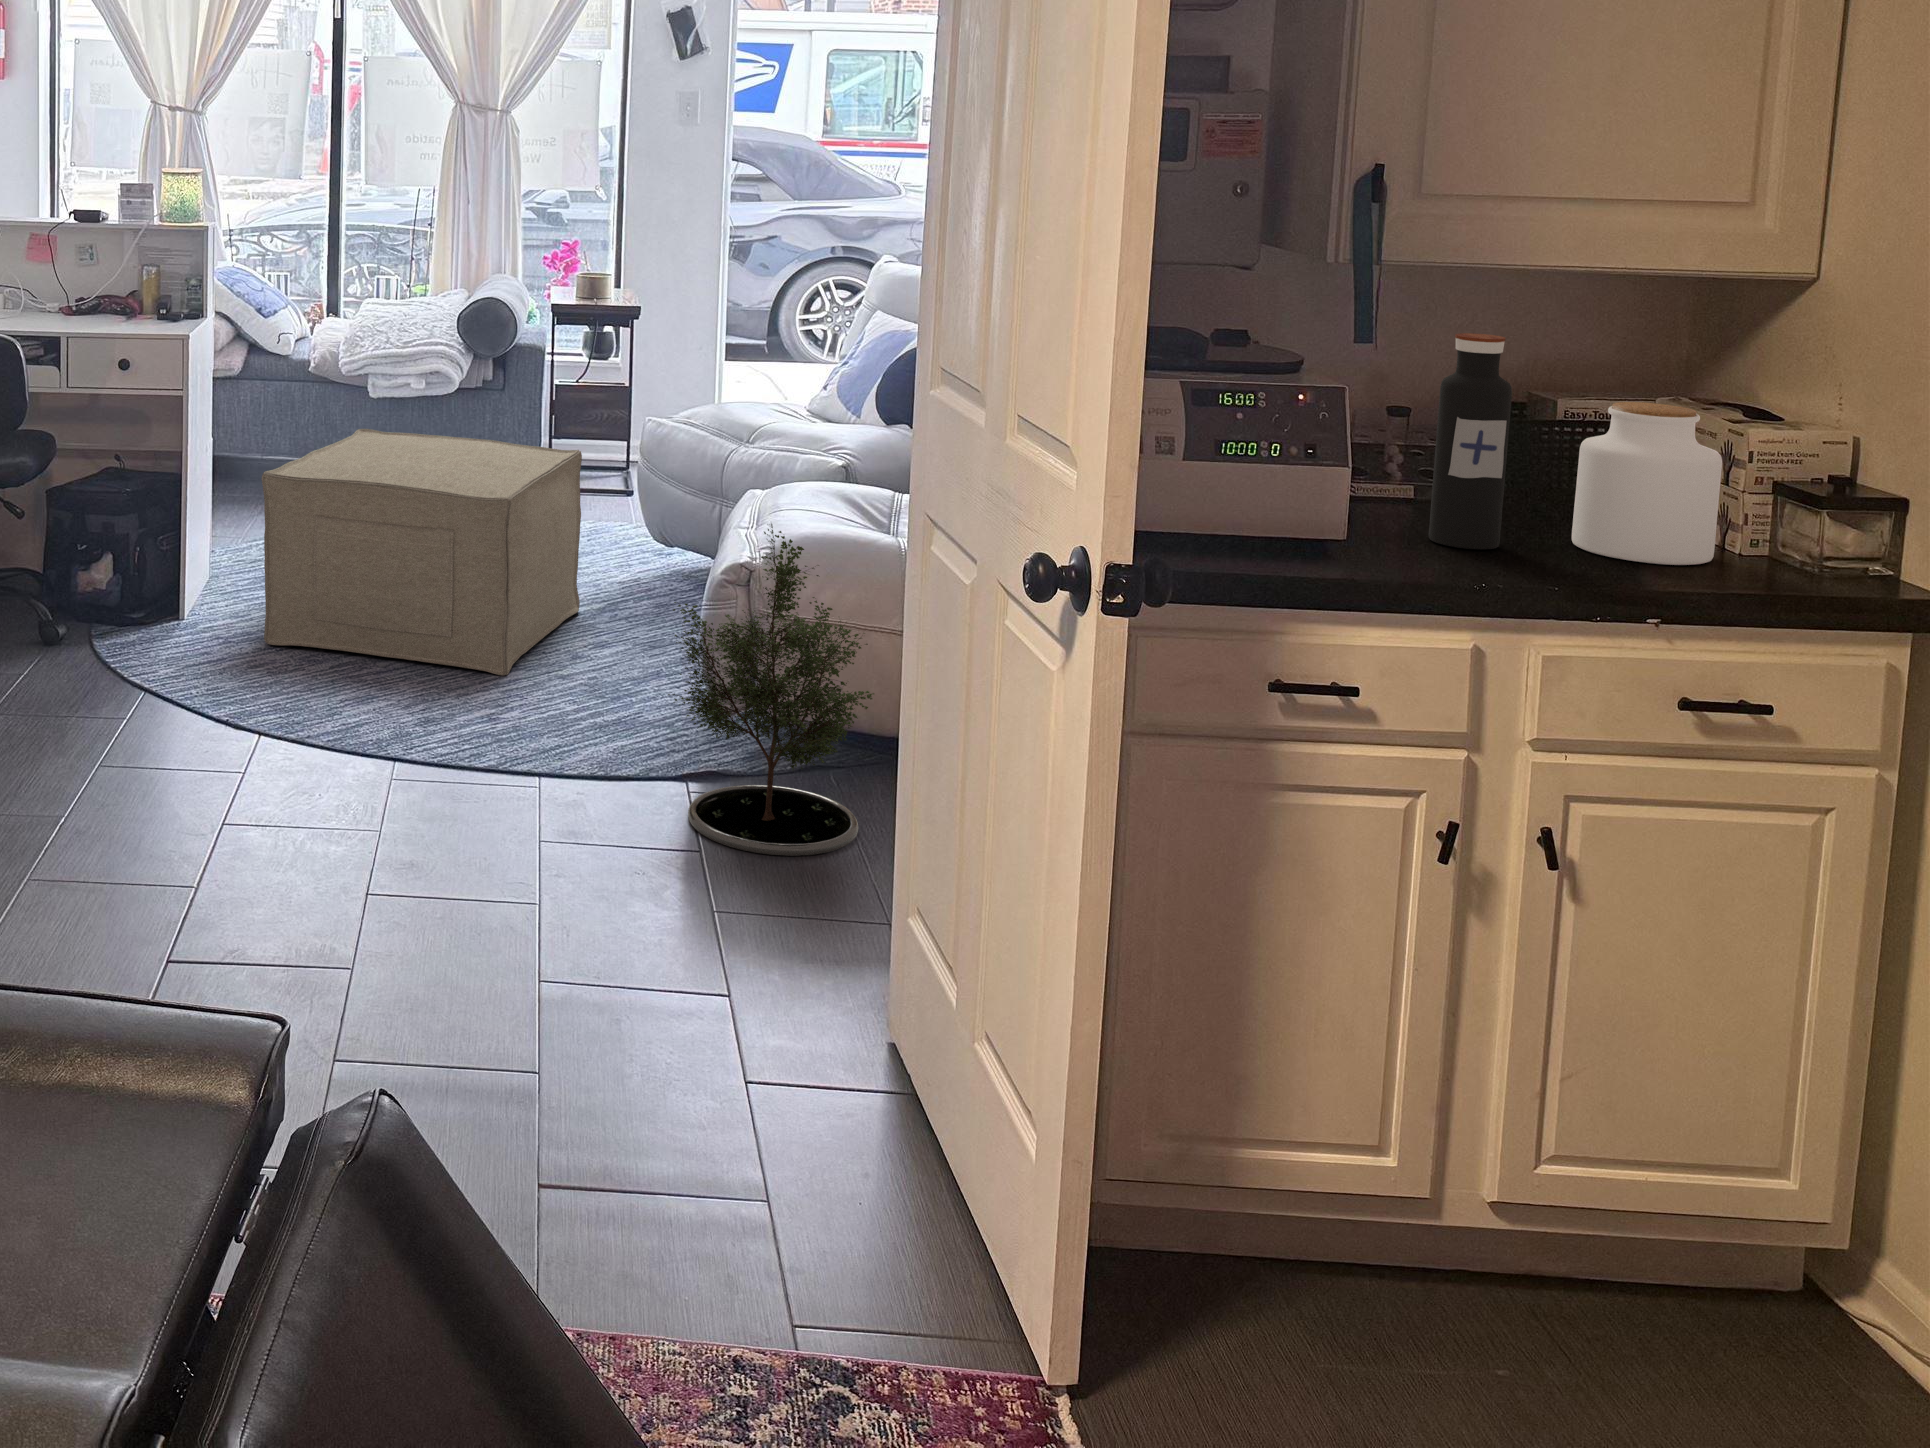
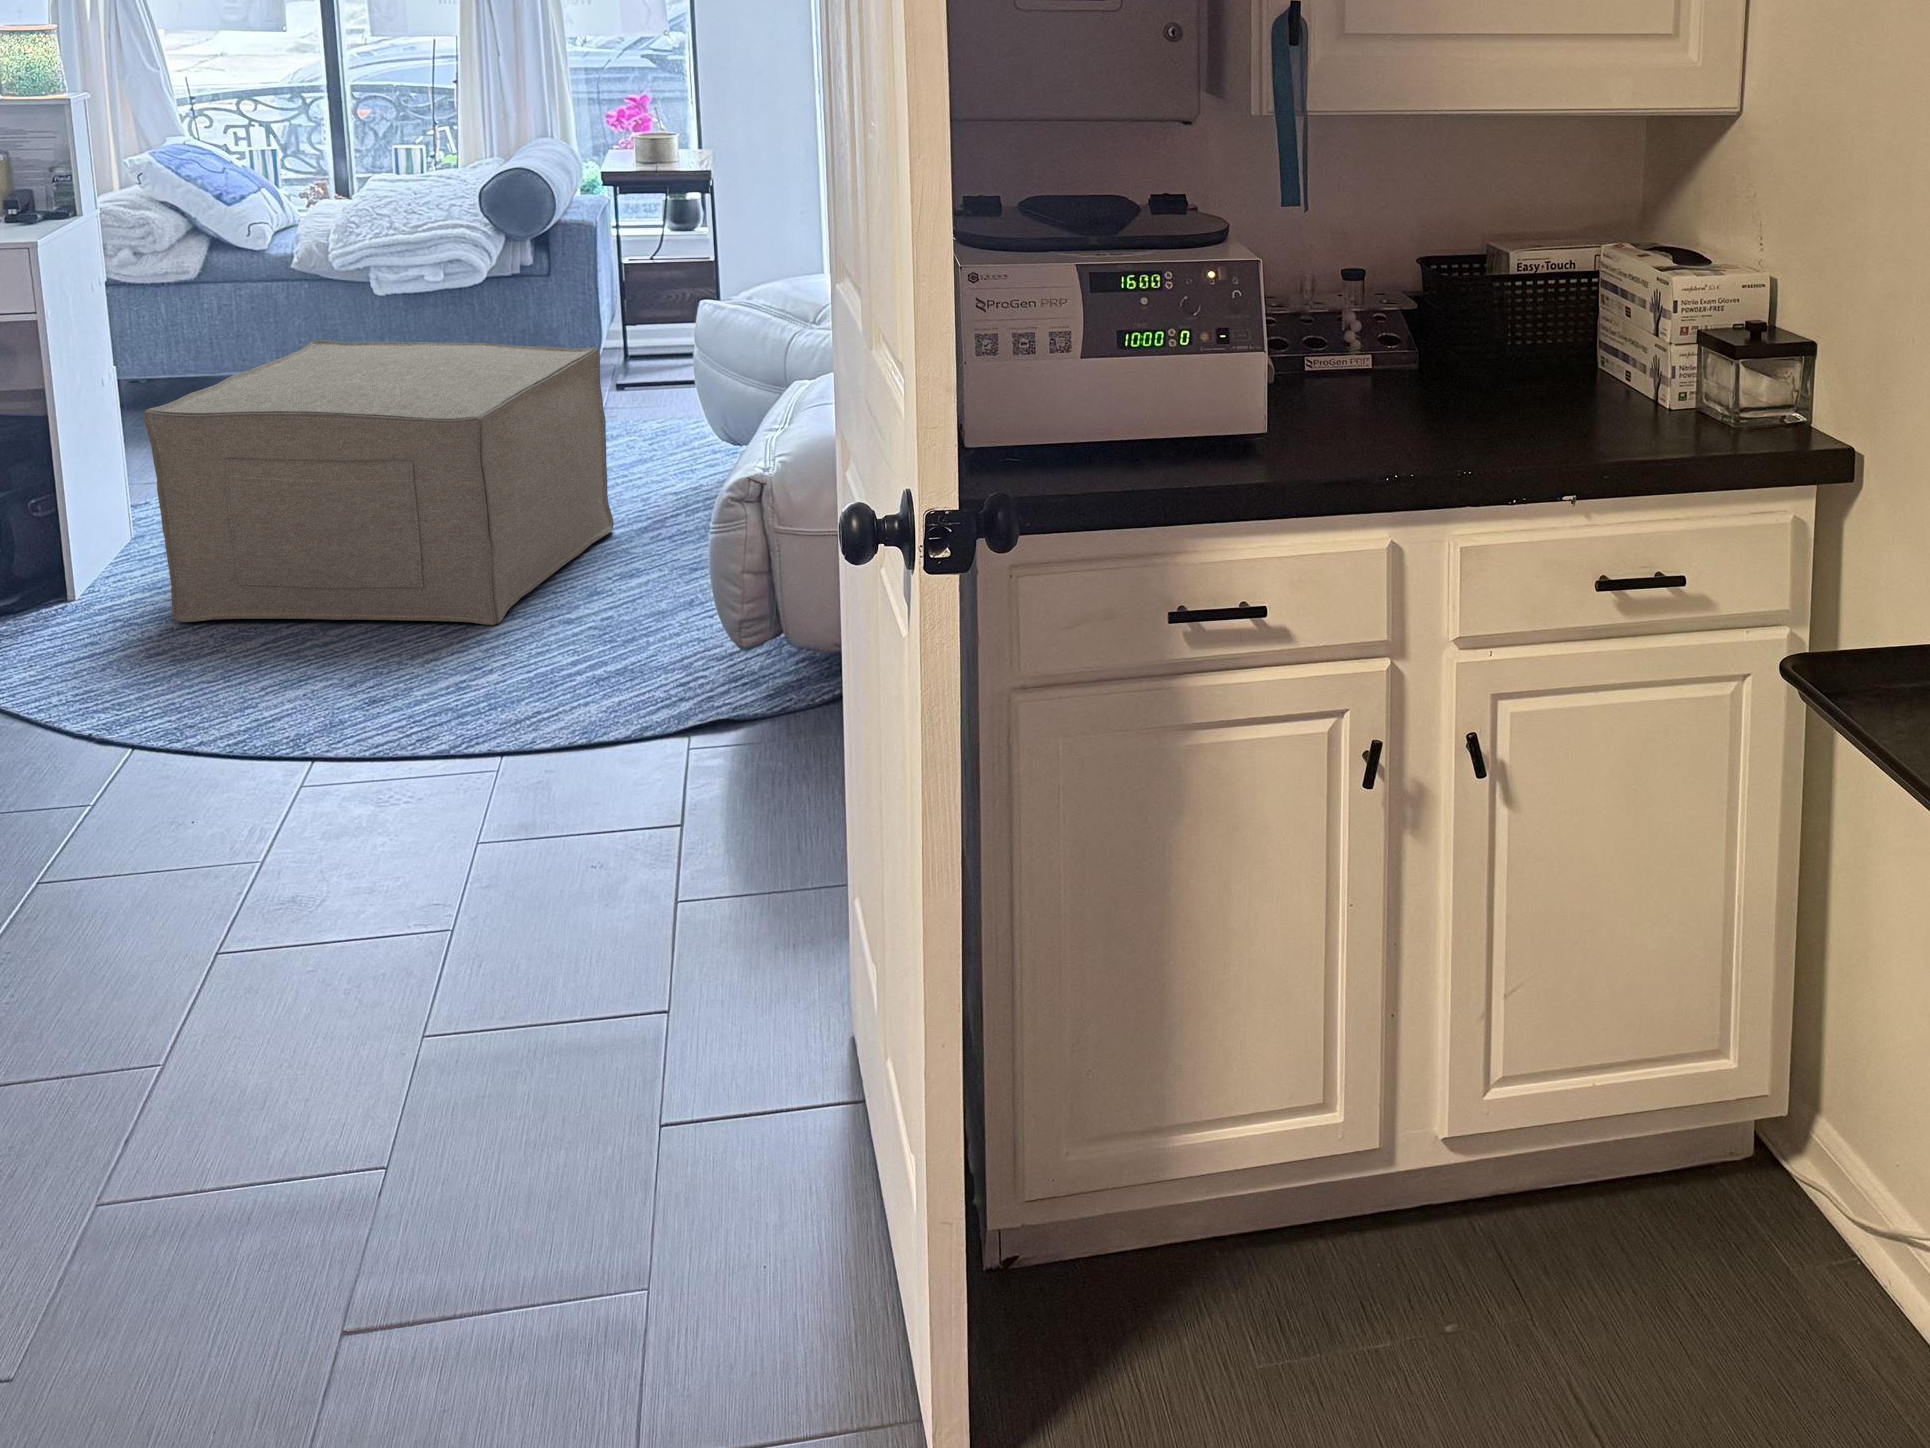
water bottle: present [1429,333,1512,549] -> none [1368,188,1441,430]
jar: present [1572,402,1722,565] -> none [1513,254,1646,429]
potted tree: present [668,524,874,856] -> none [638,428,890,813]

